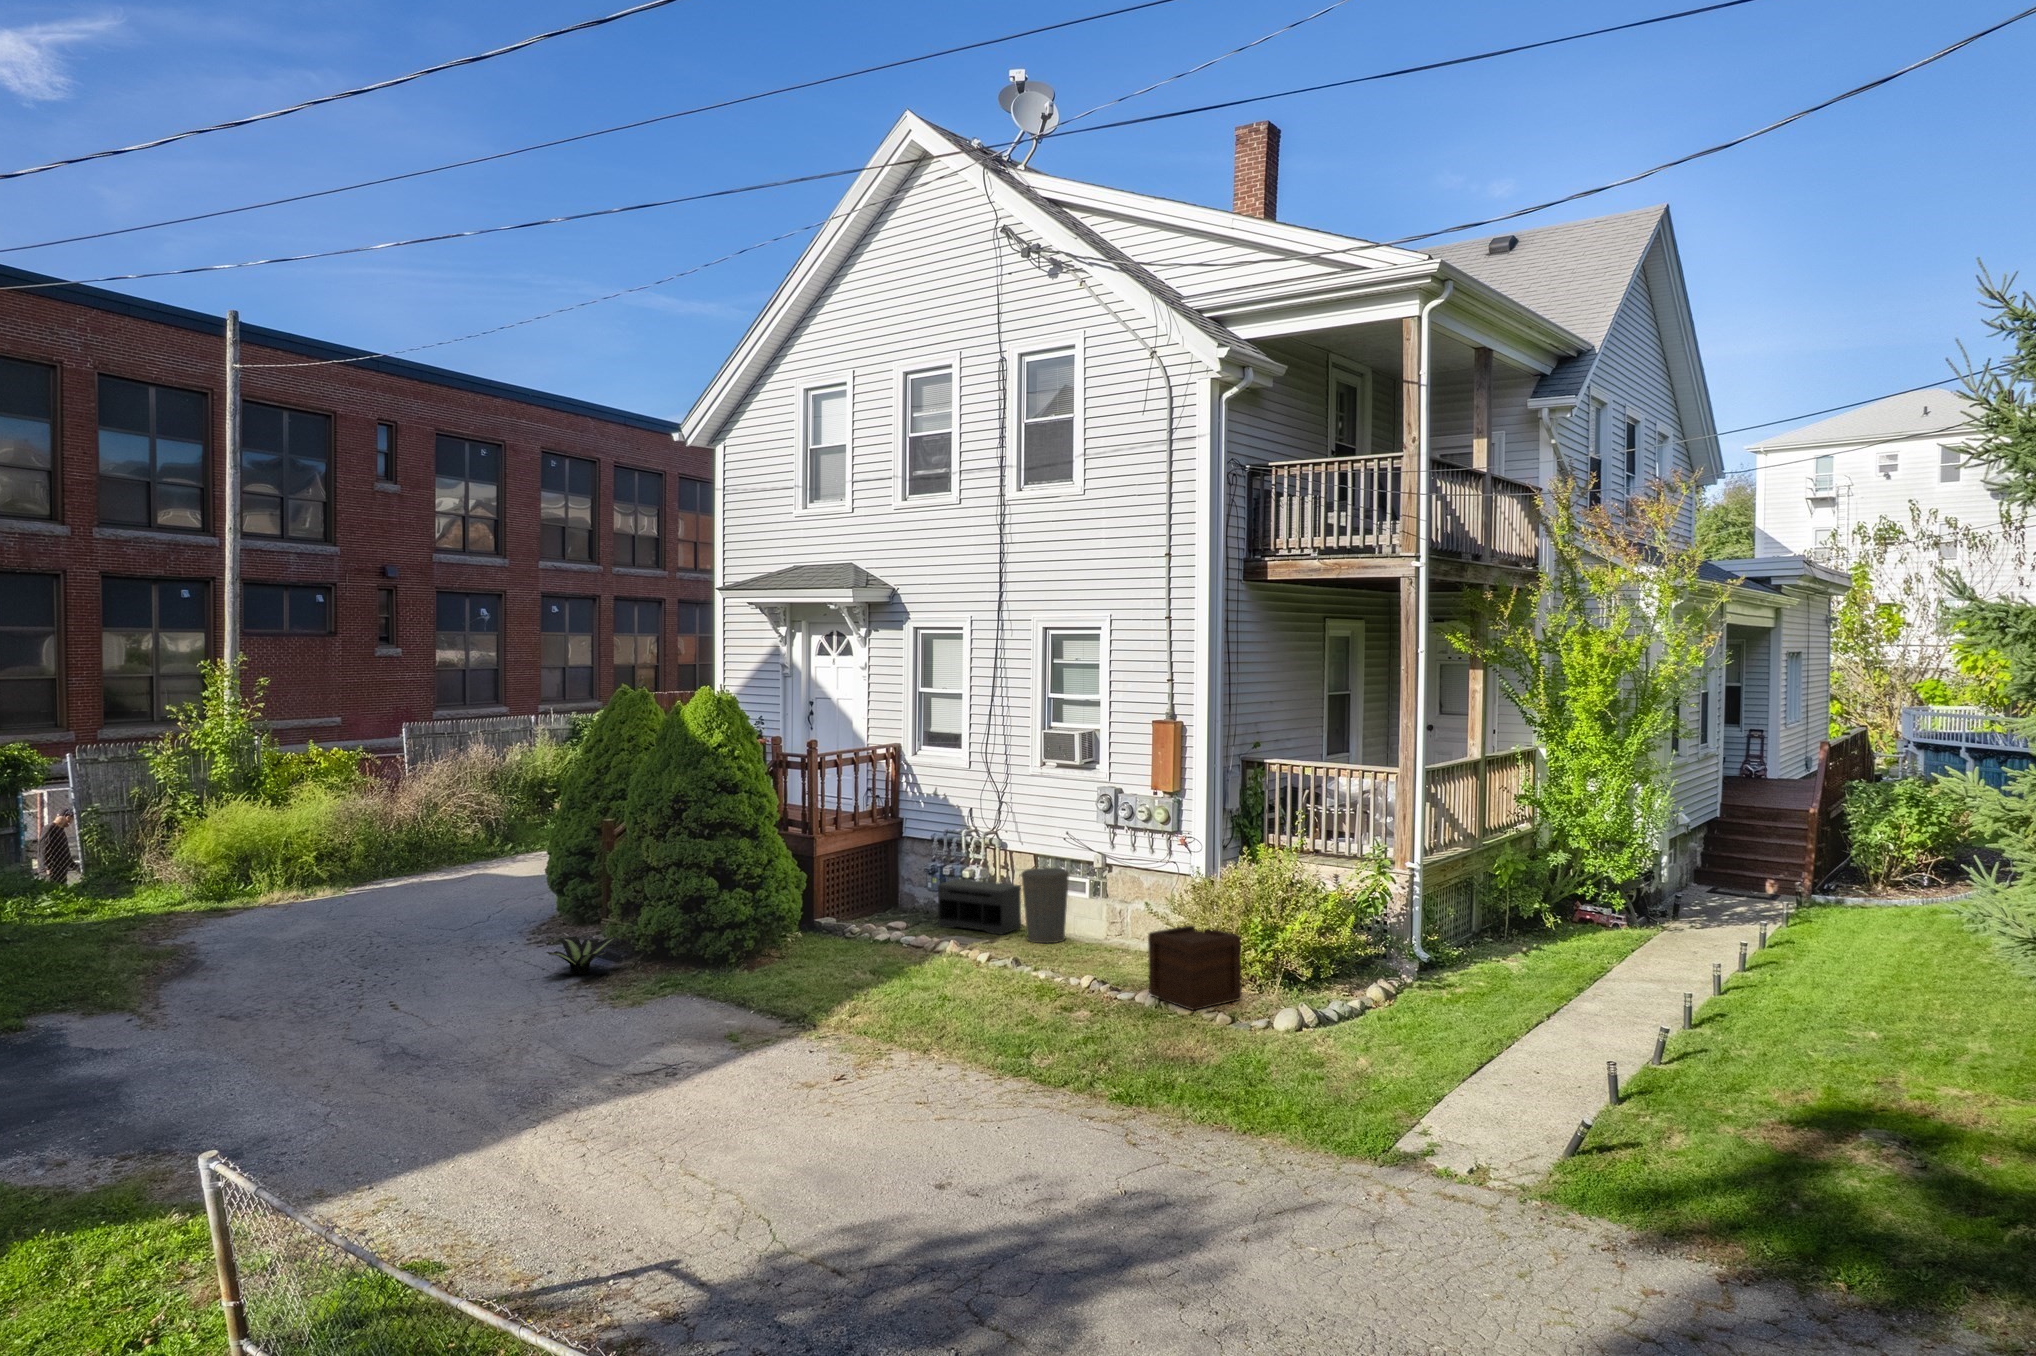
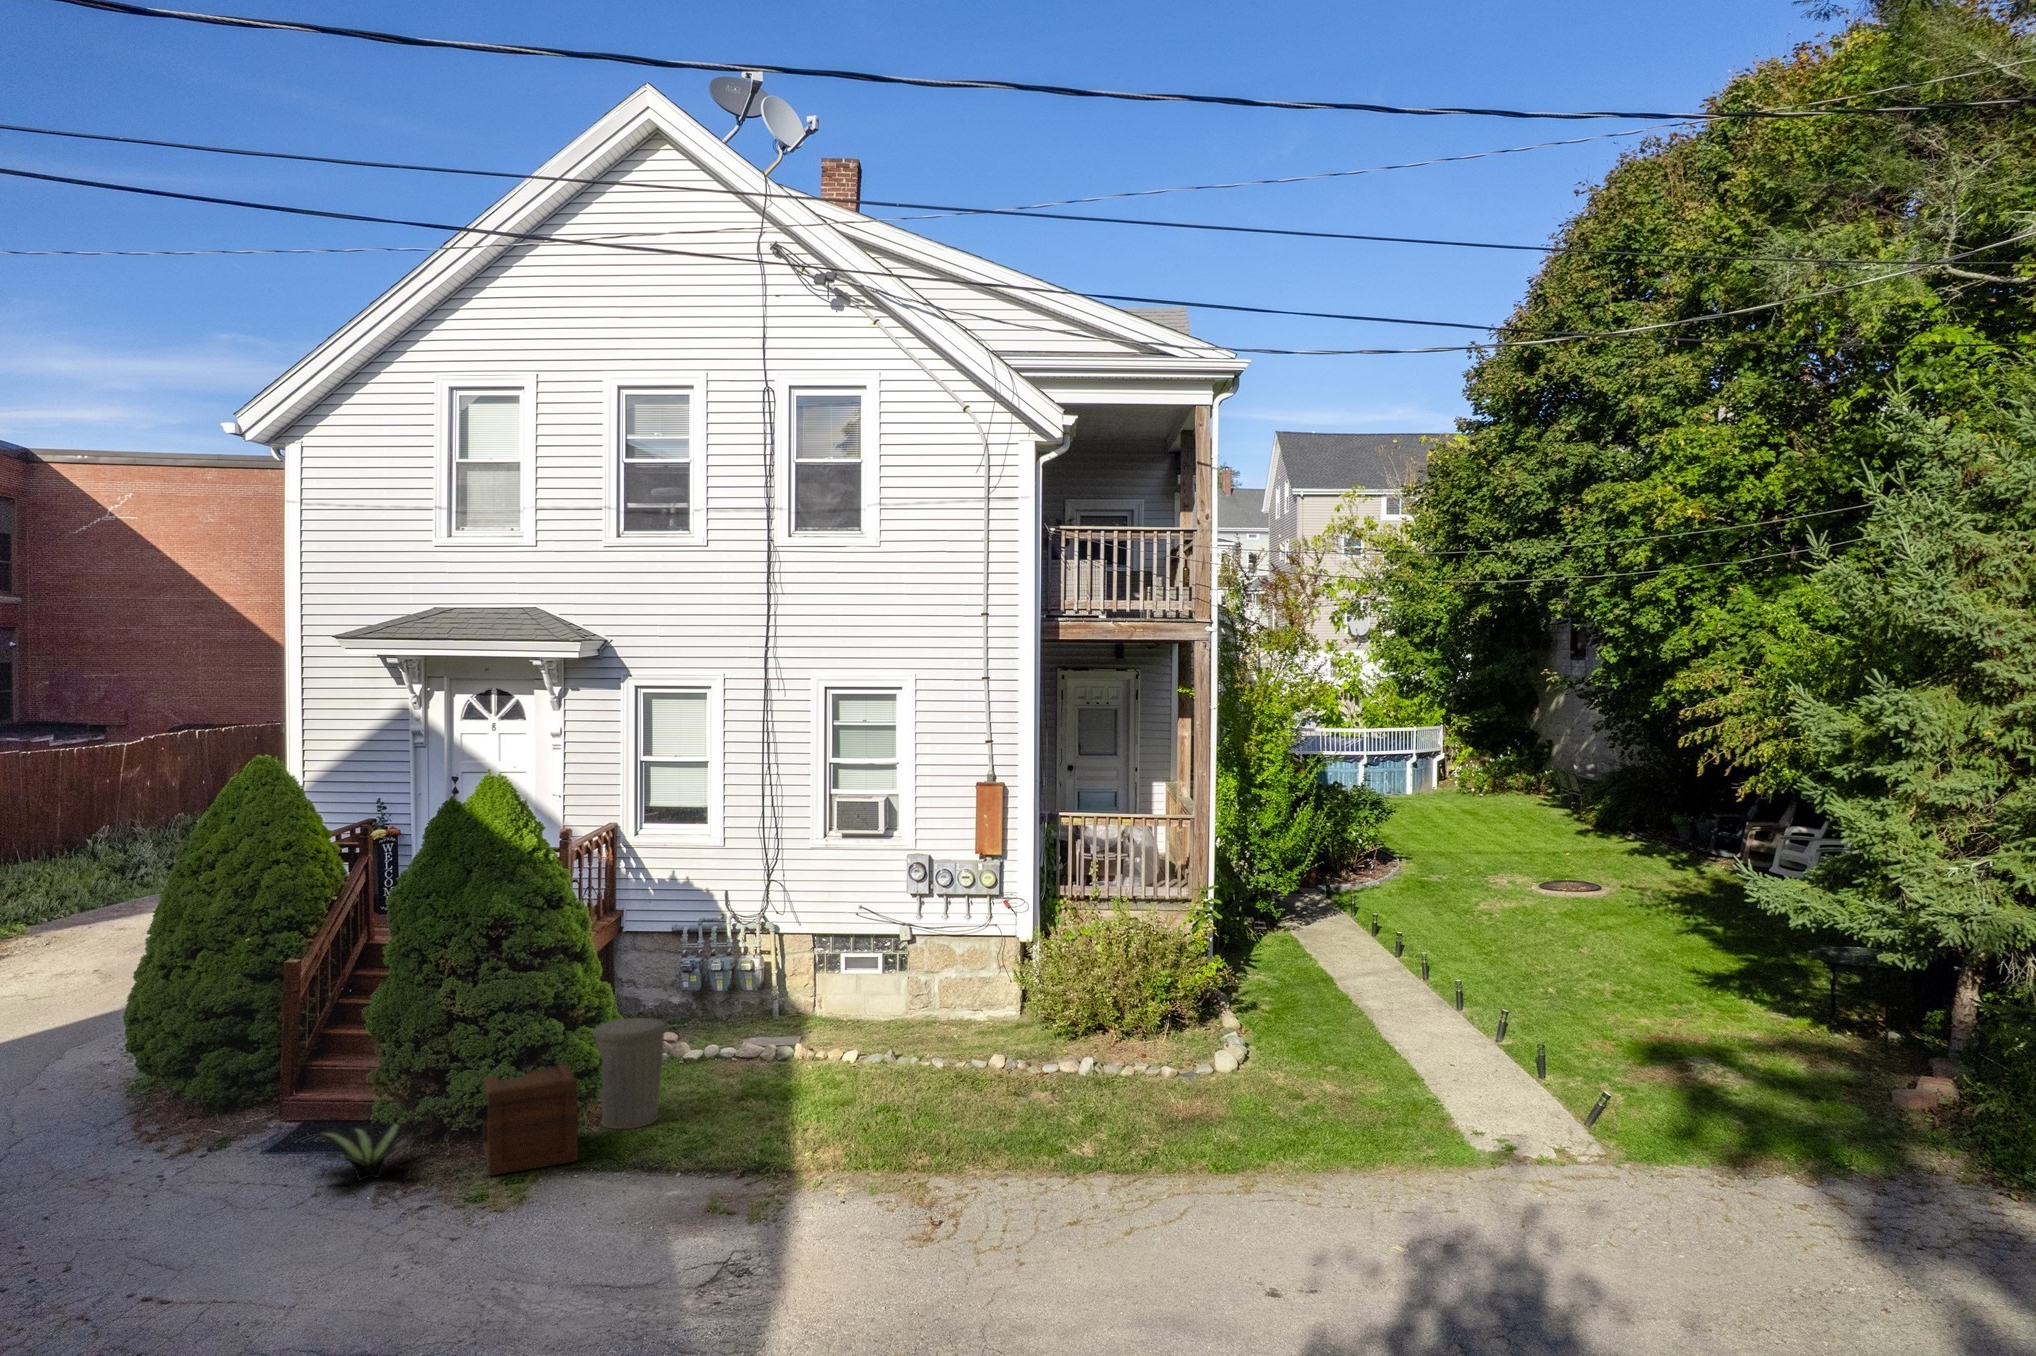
trash can: present [1021,868,1069,943] -> present [593,1018,666,1129]
bench: present [938,879,1021,935] -> none [709,973,802,1034]
wooden crate: present [1148,926,1242,1010] -> present [482,1064,578,1176]

